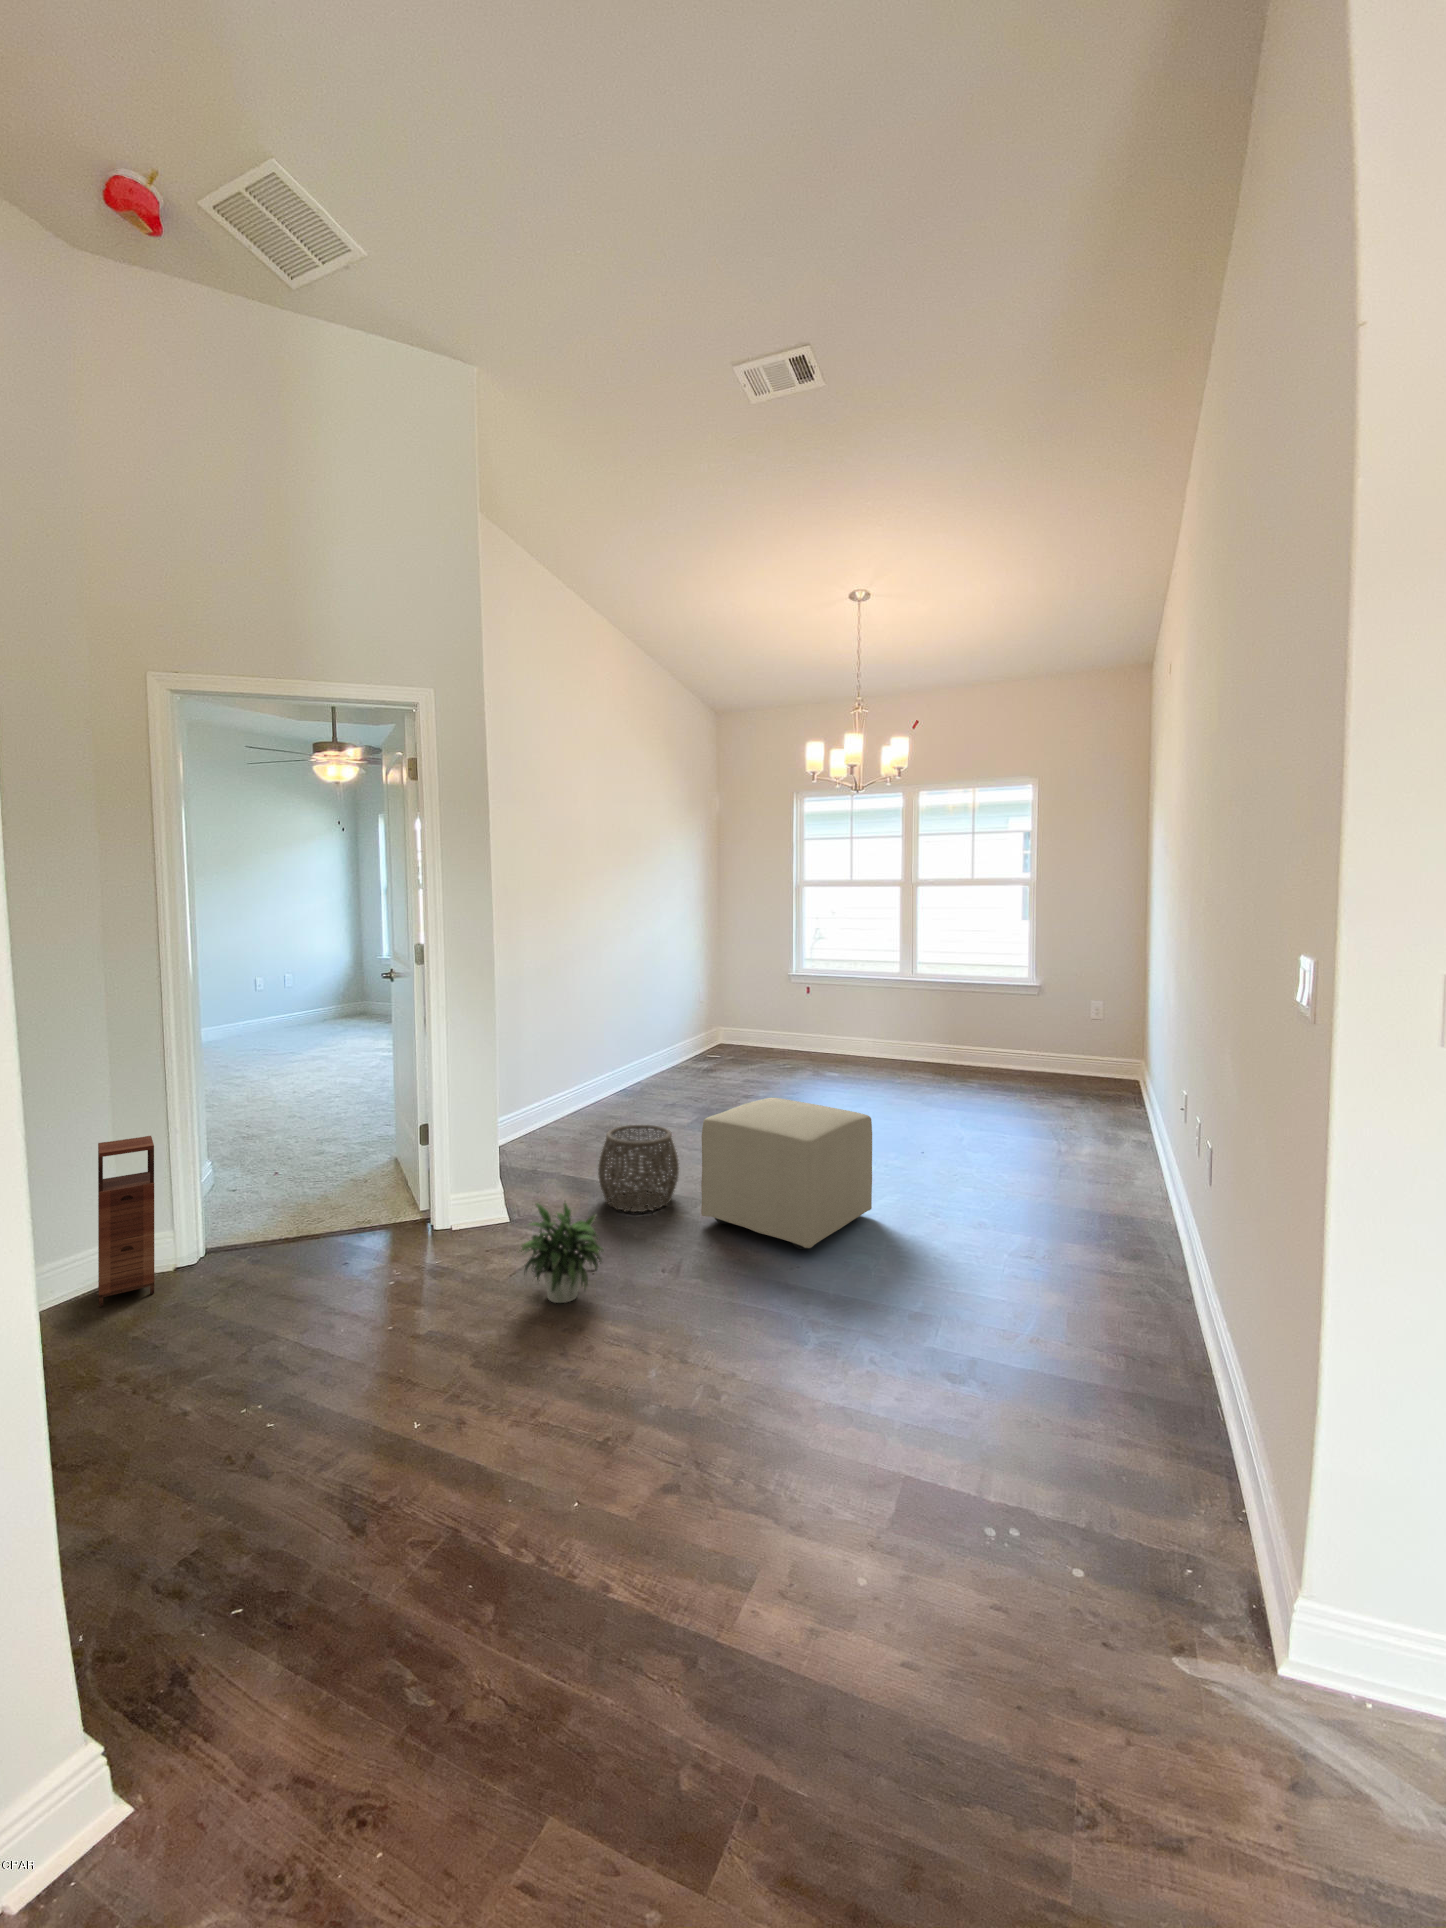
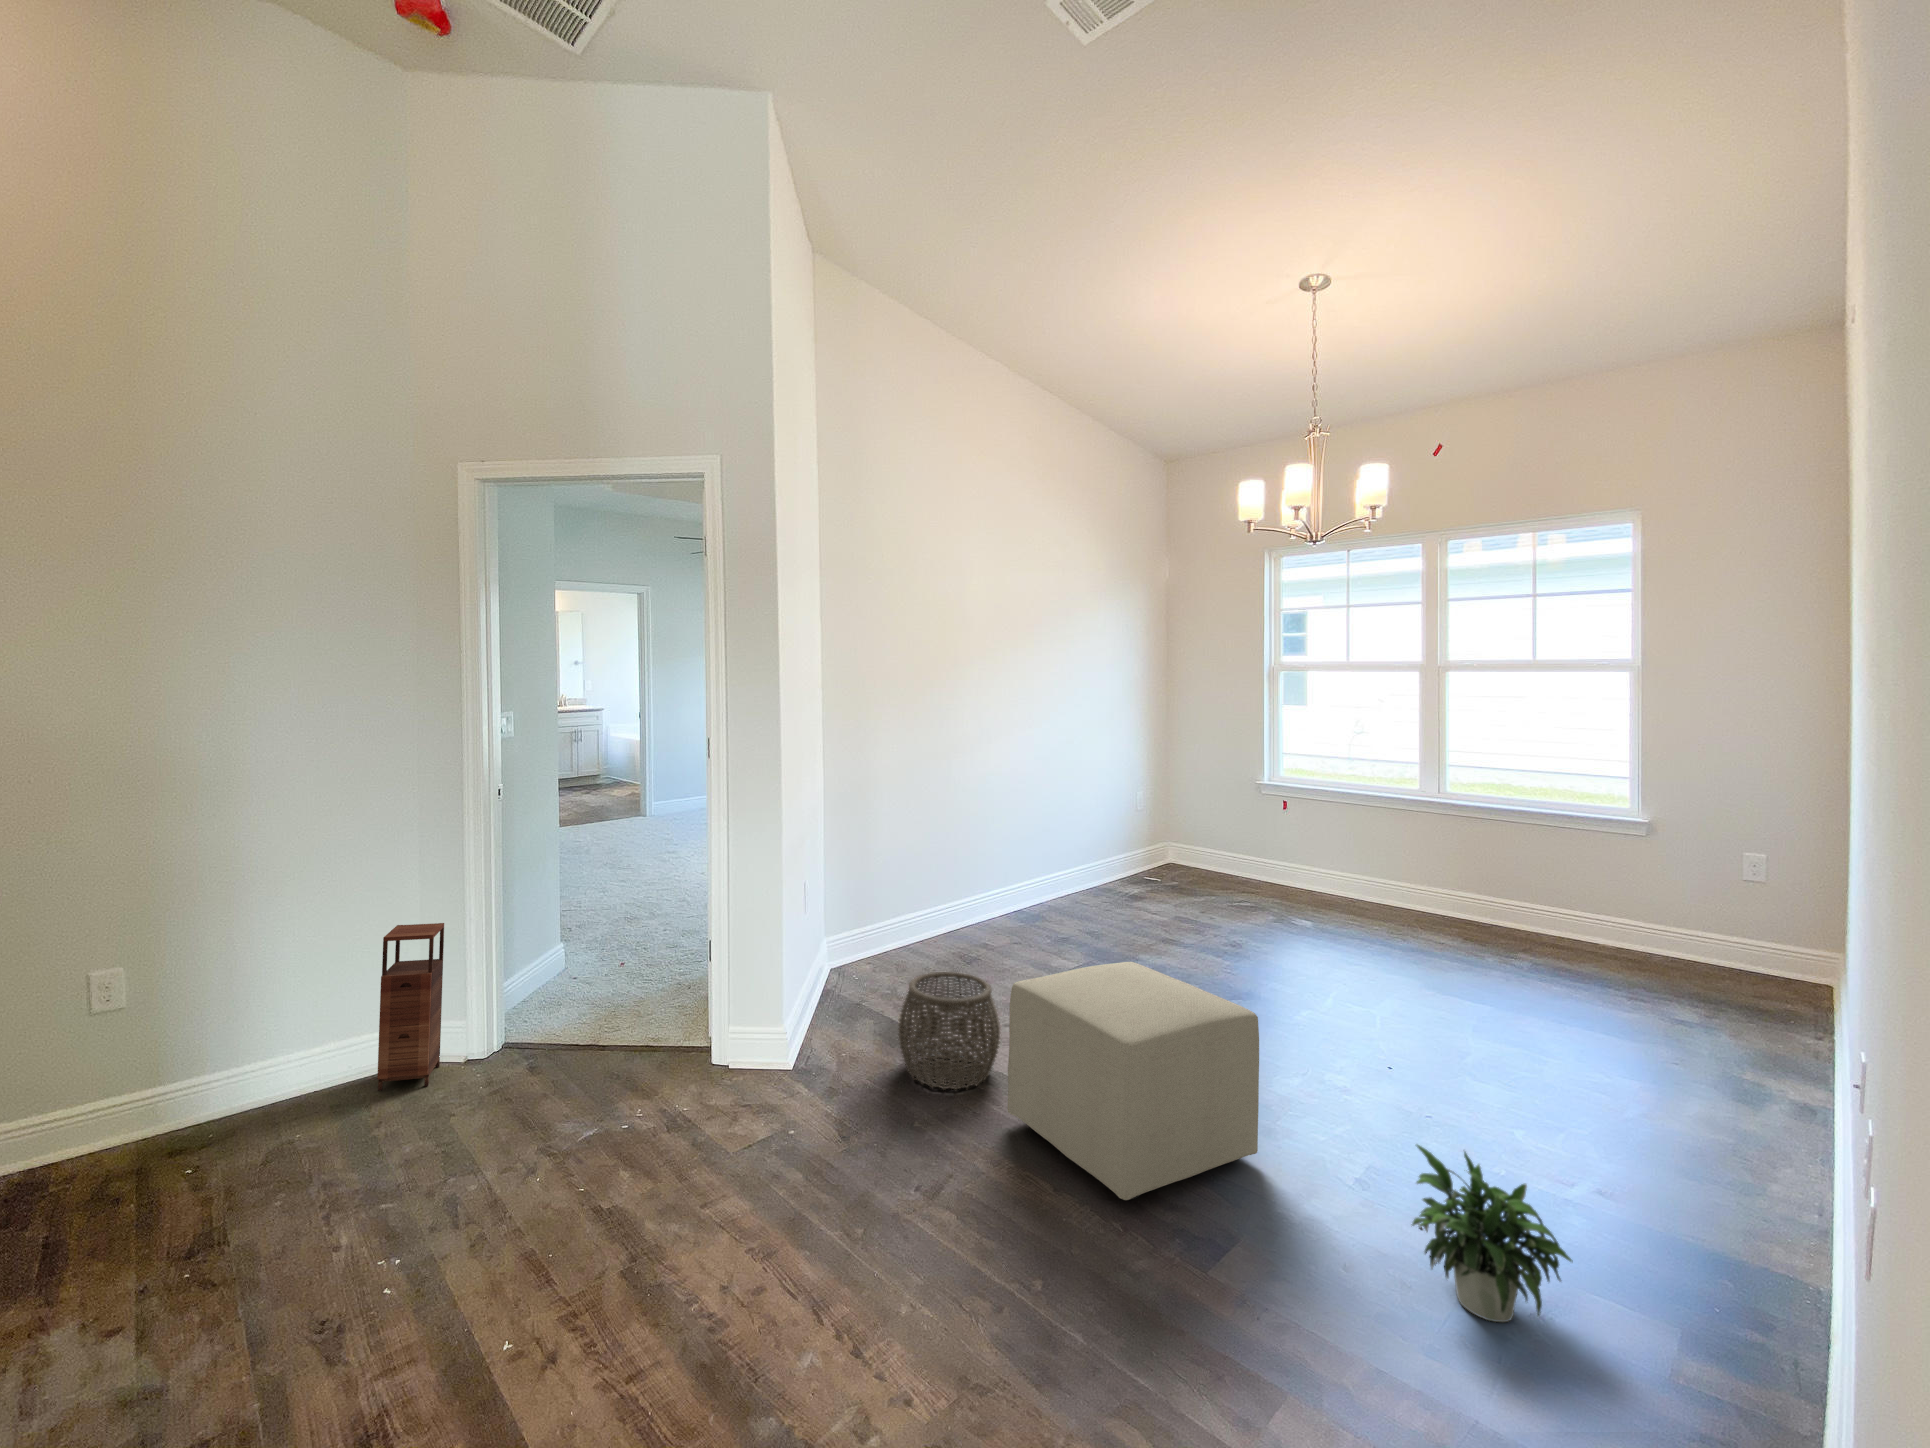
potted plant: present [521,1203,603,1303] -> present [1412,1145,1573,1322]

